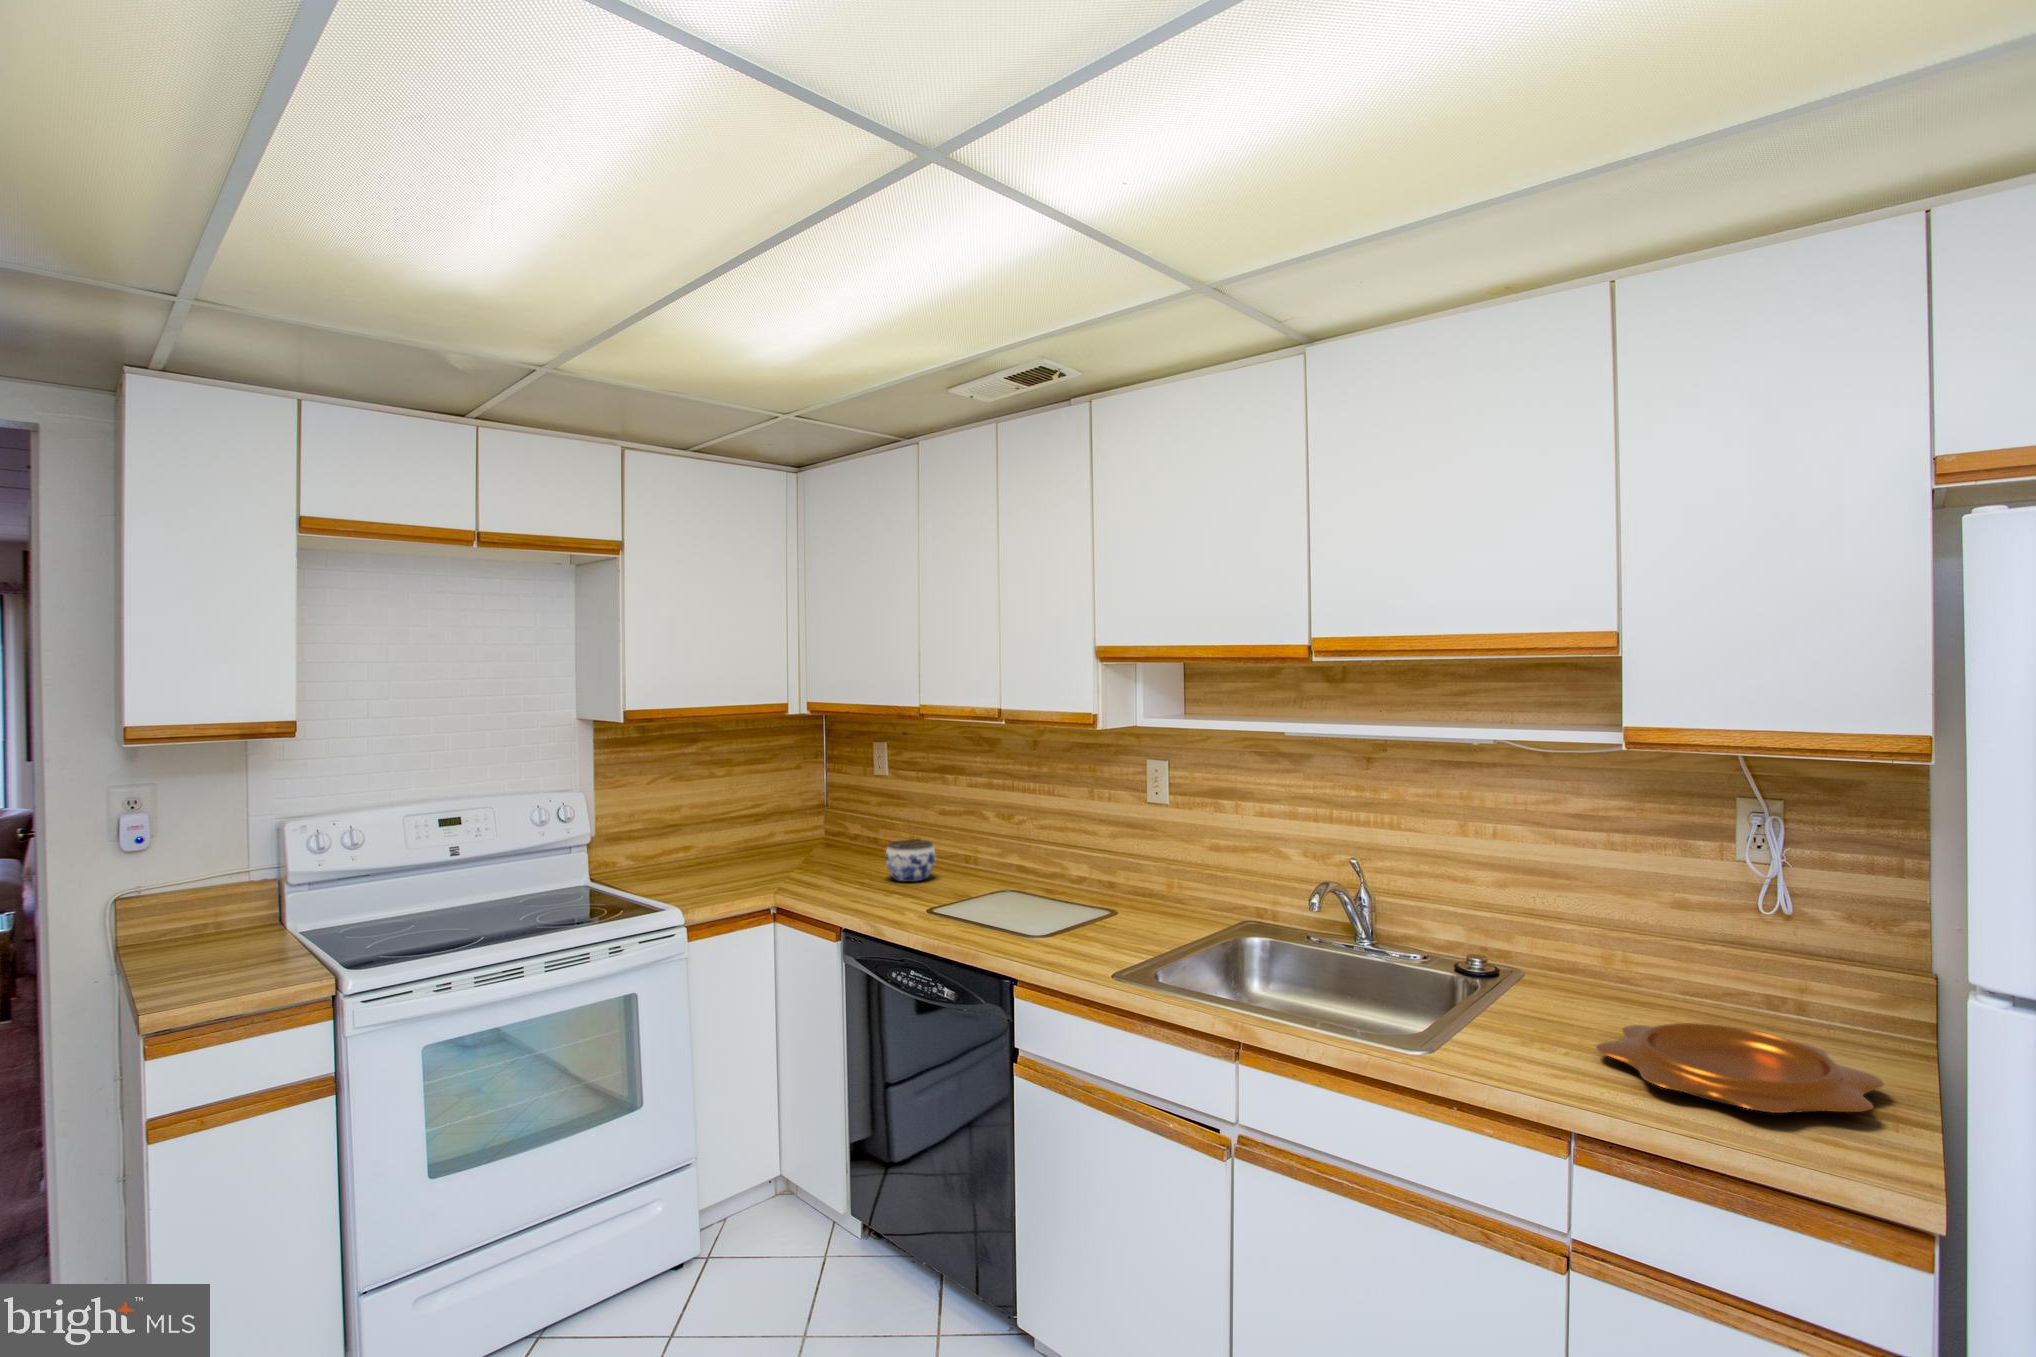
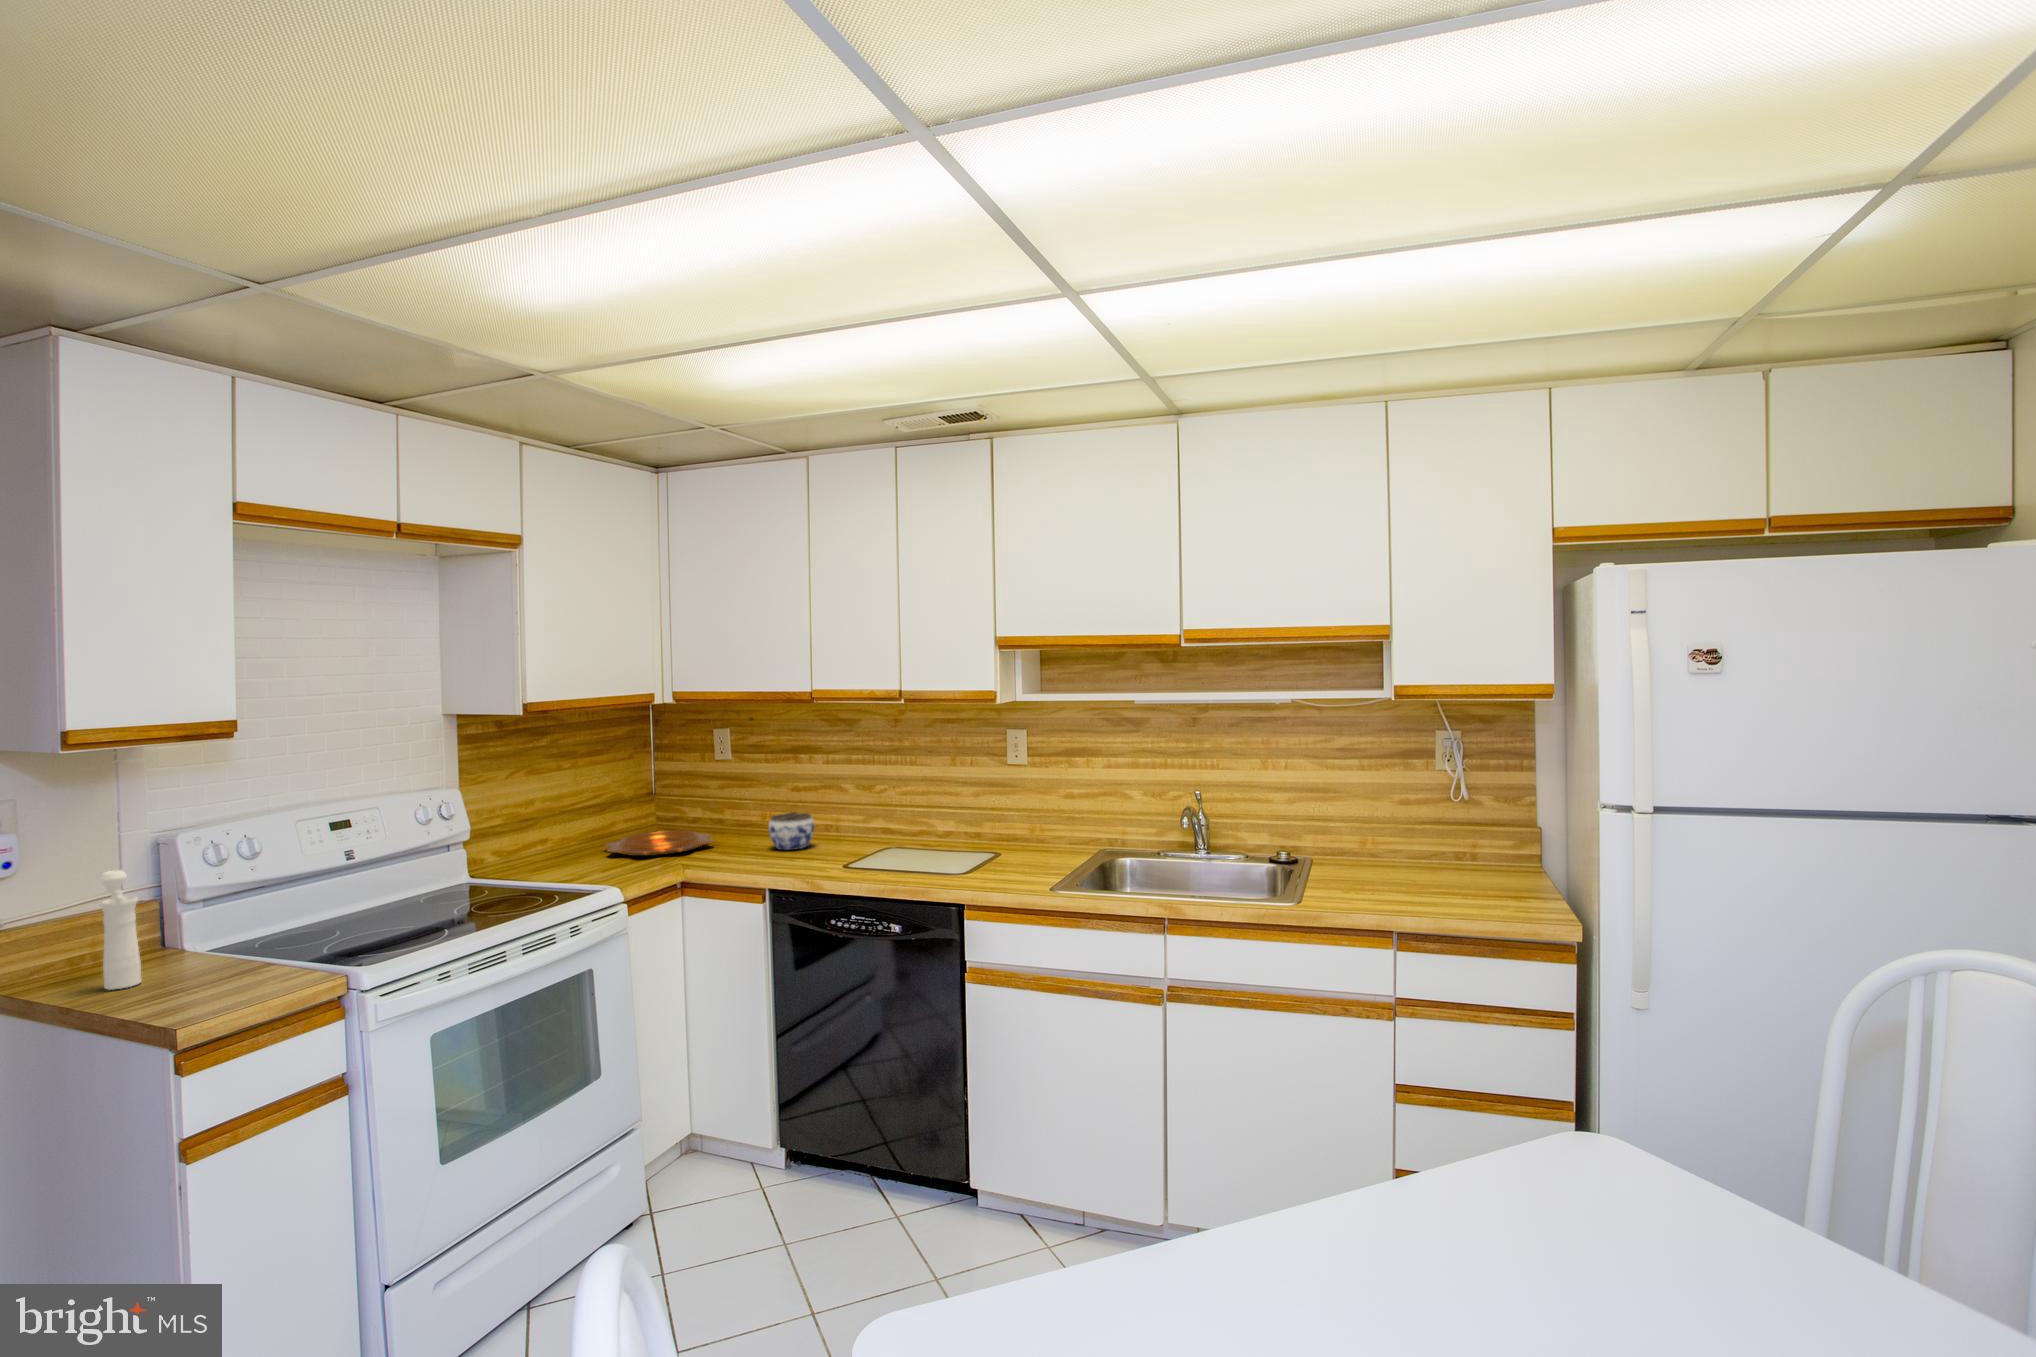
pepper mill: none [165,853,215,966] -> present [100,870,141,990]
decorative bowl: present [1596,1023,1884,1113] -> present [605,831,714,856]

